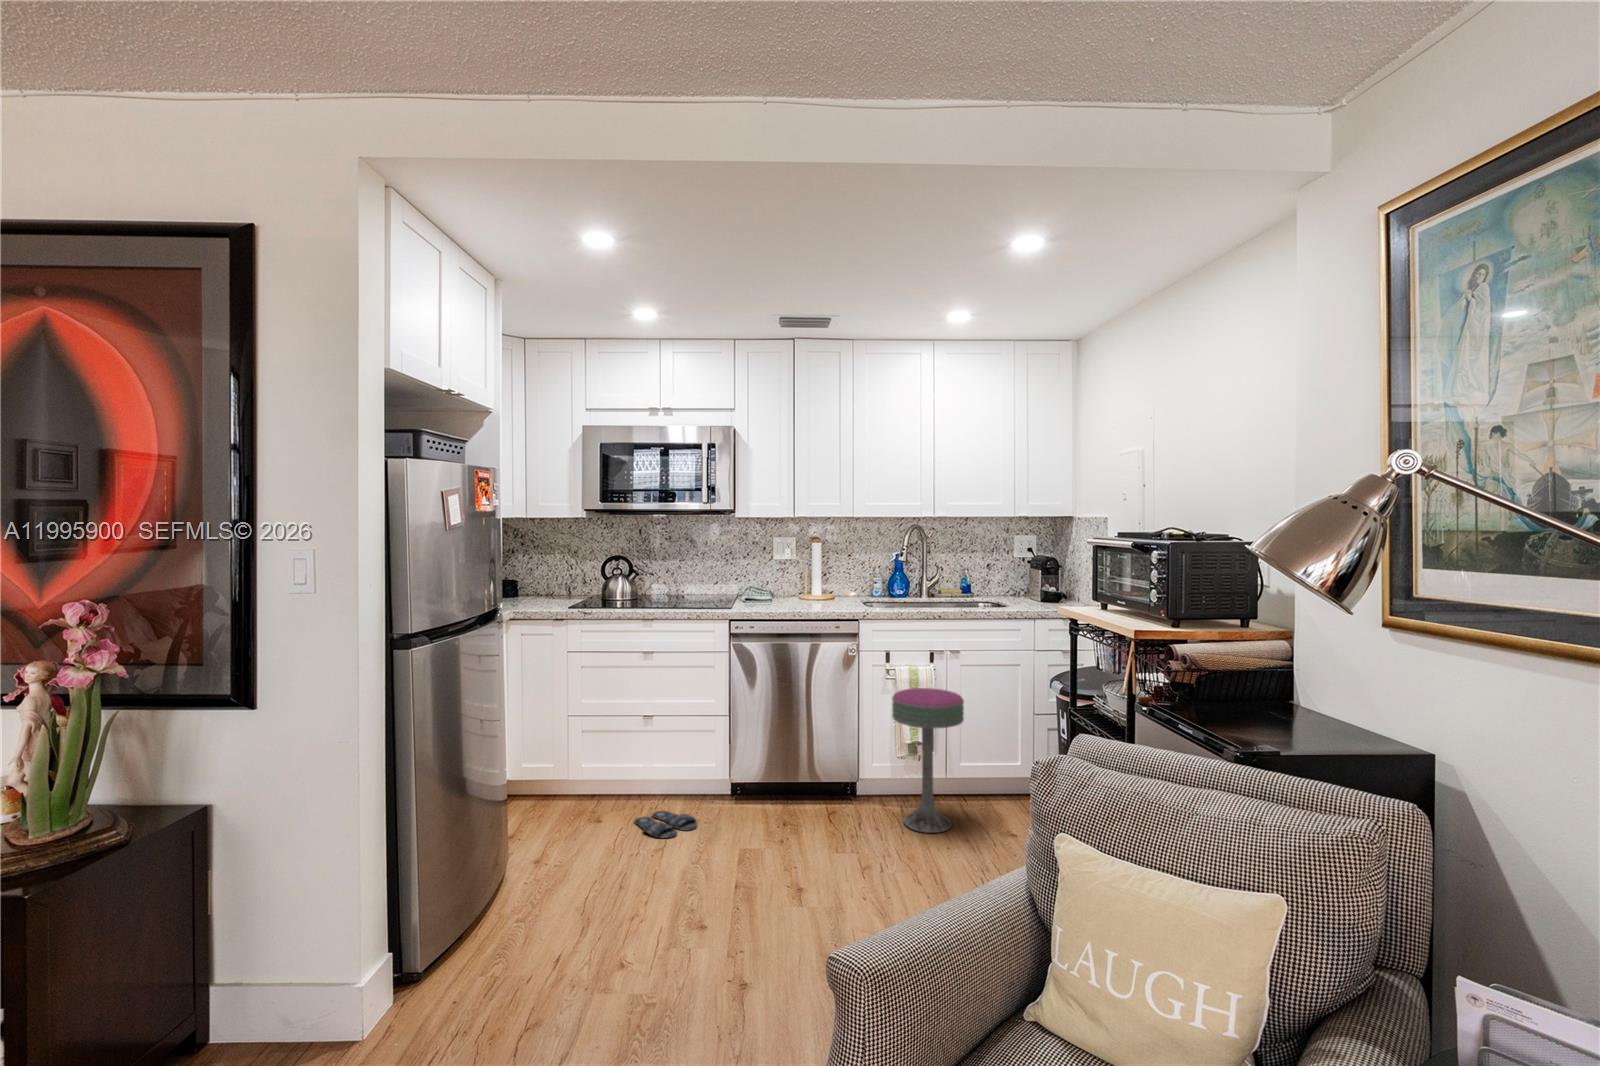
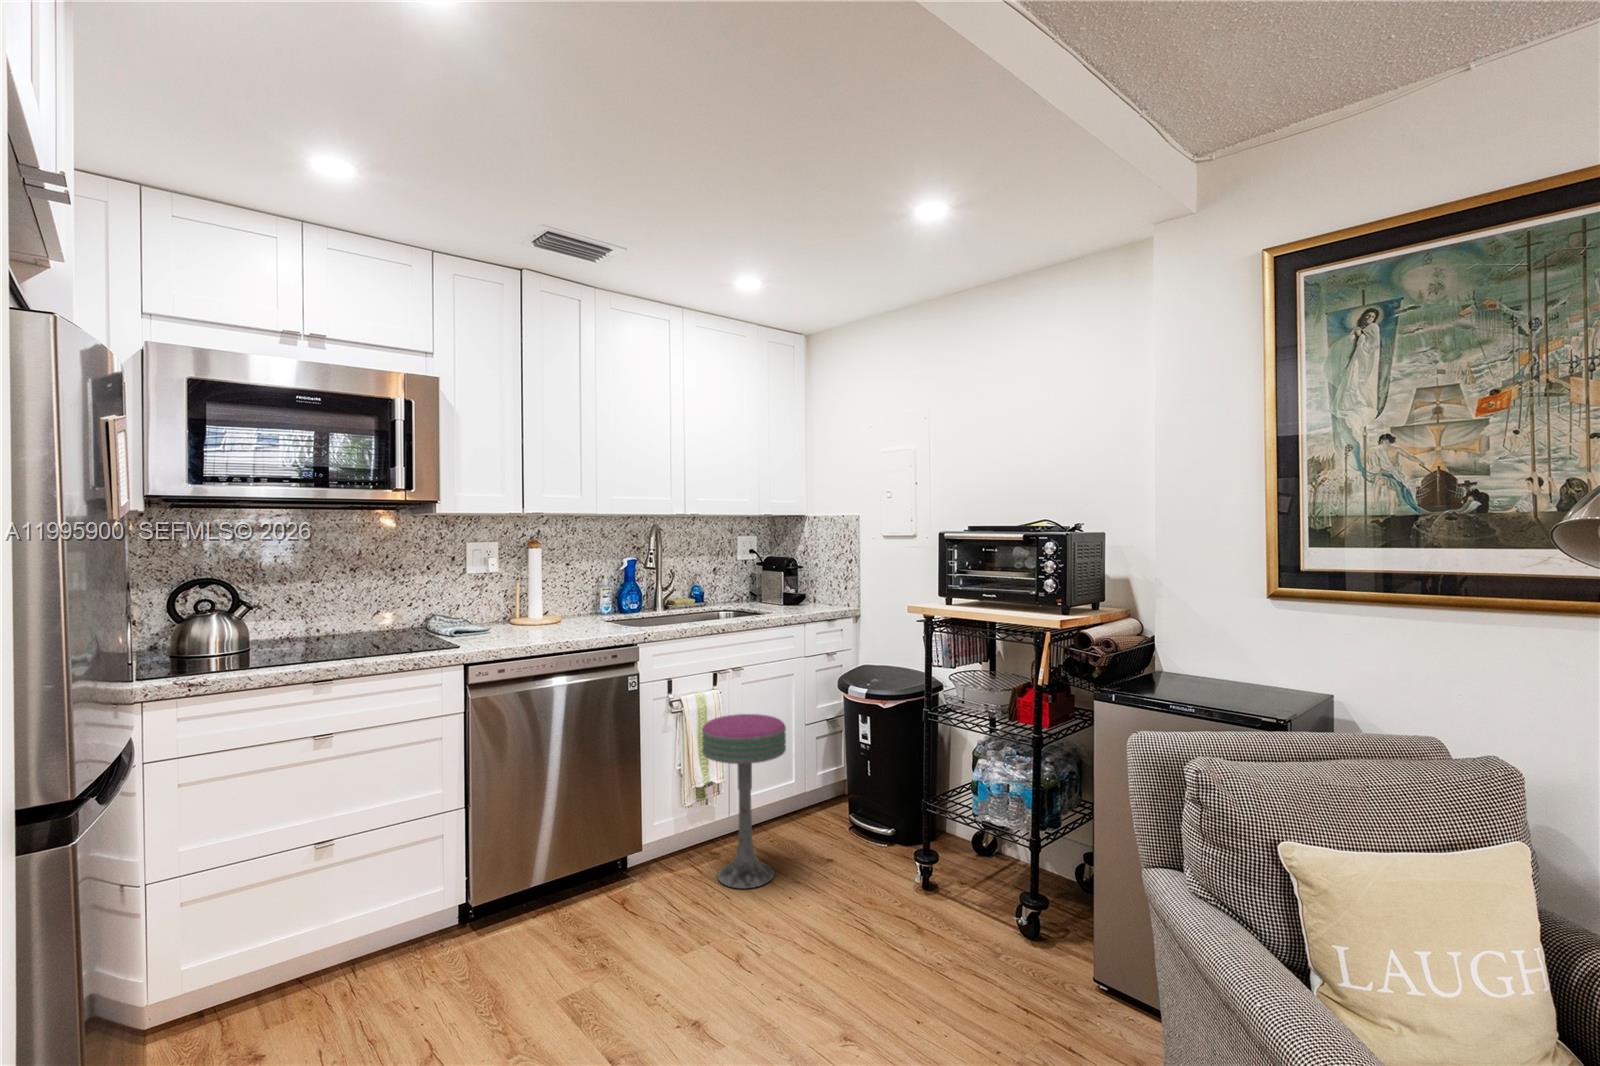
slippers: present [634,811,697,838] -> none [332,978,456,1038]

